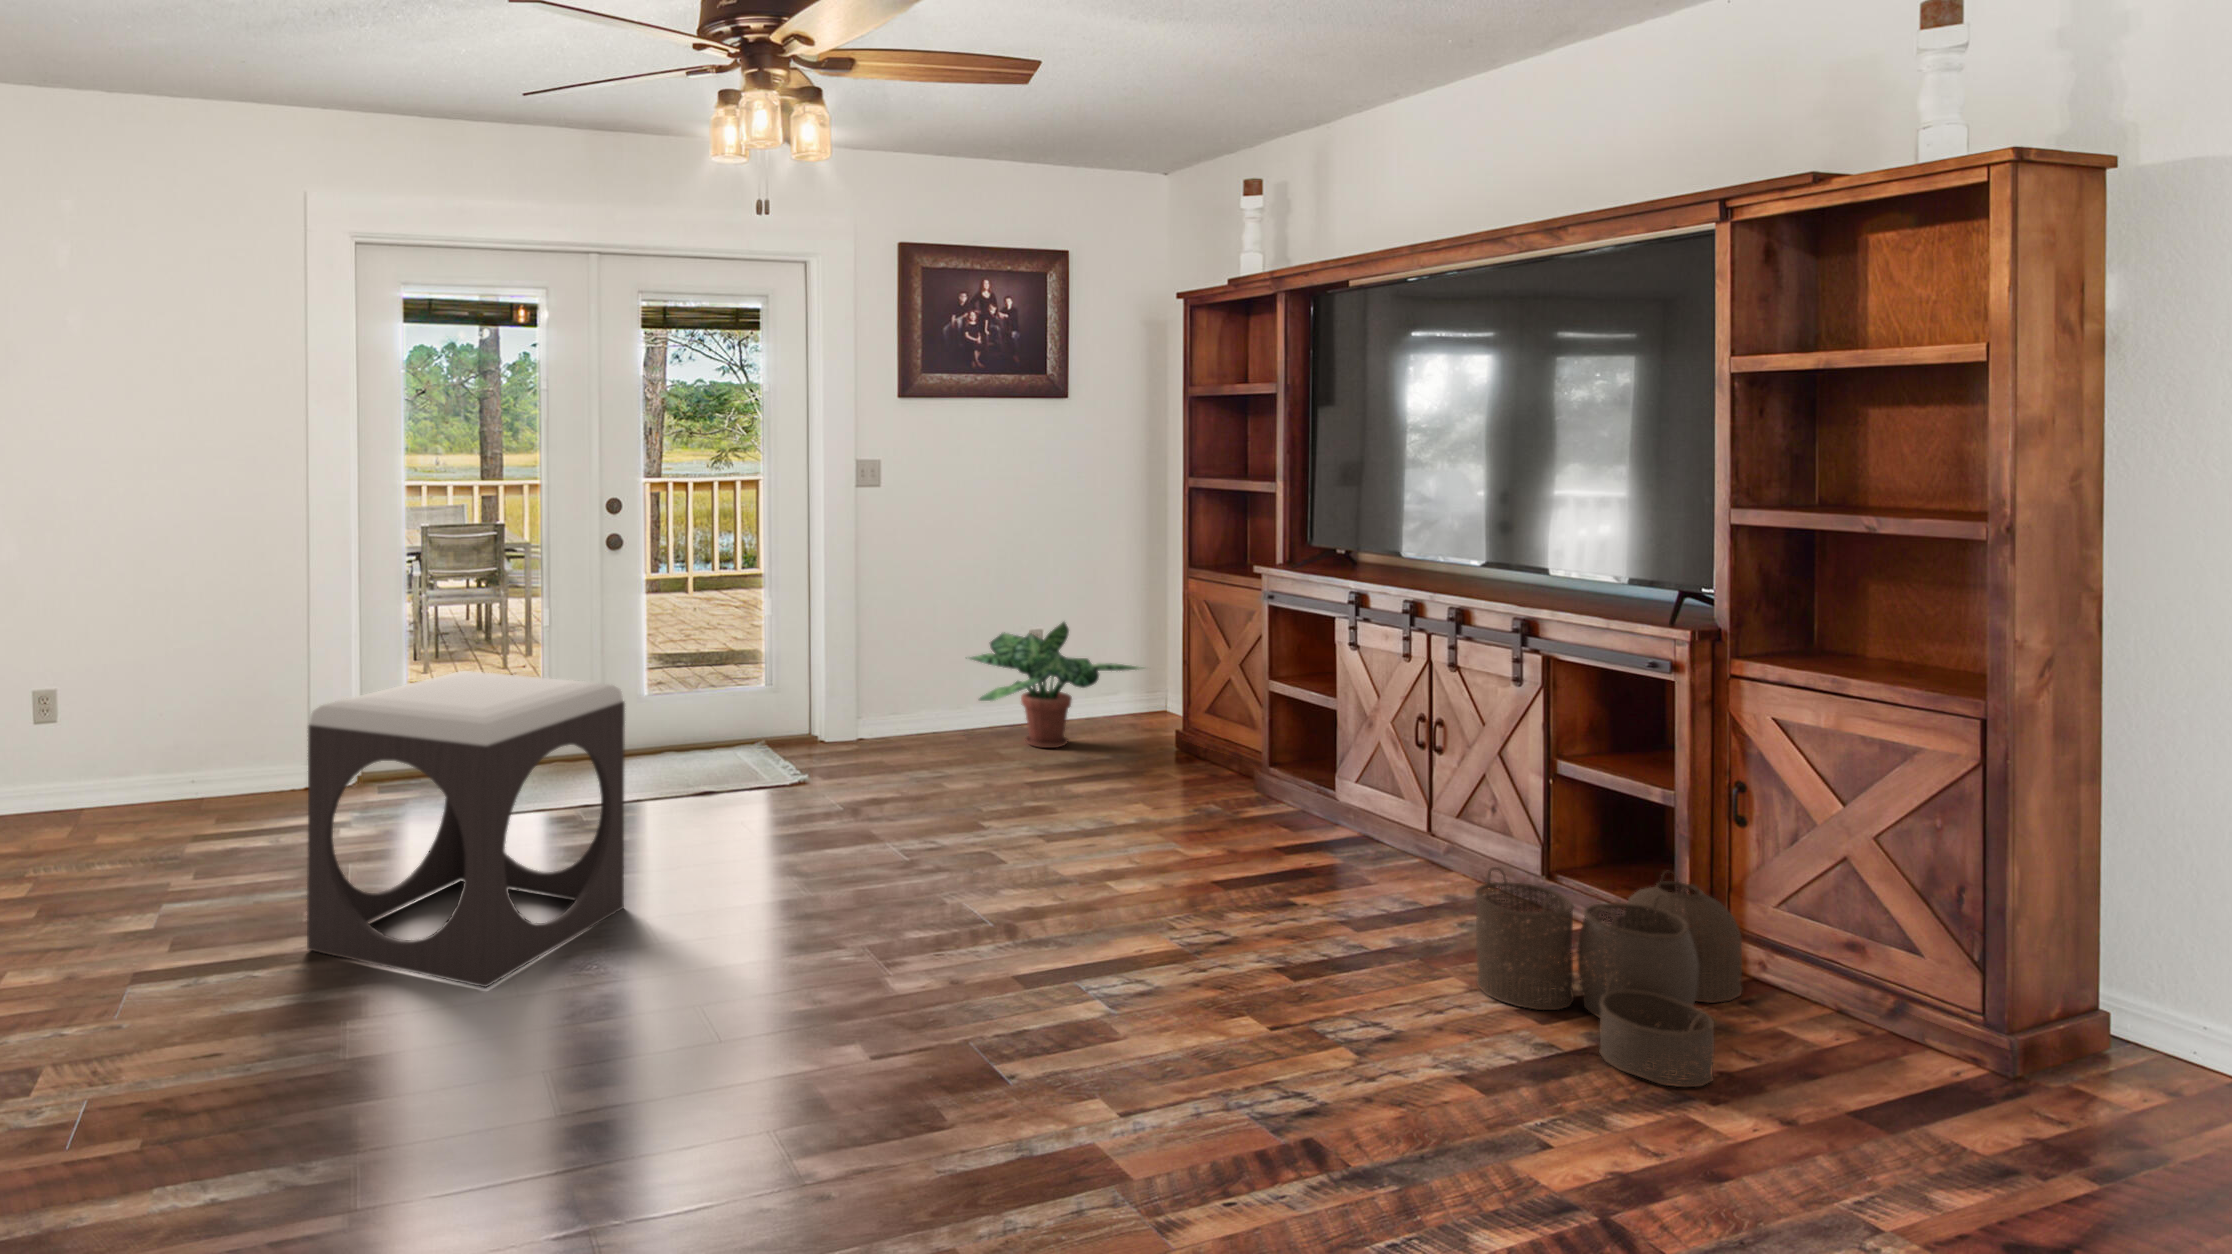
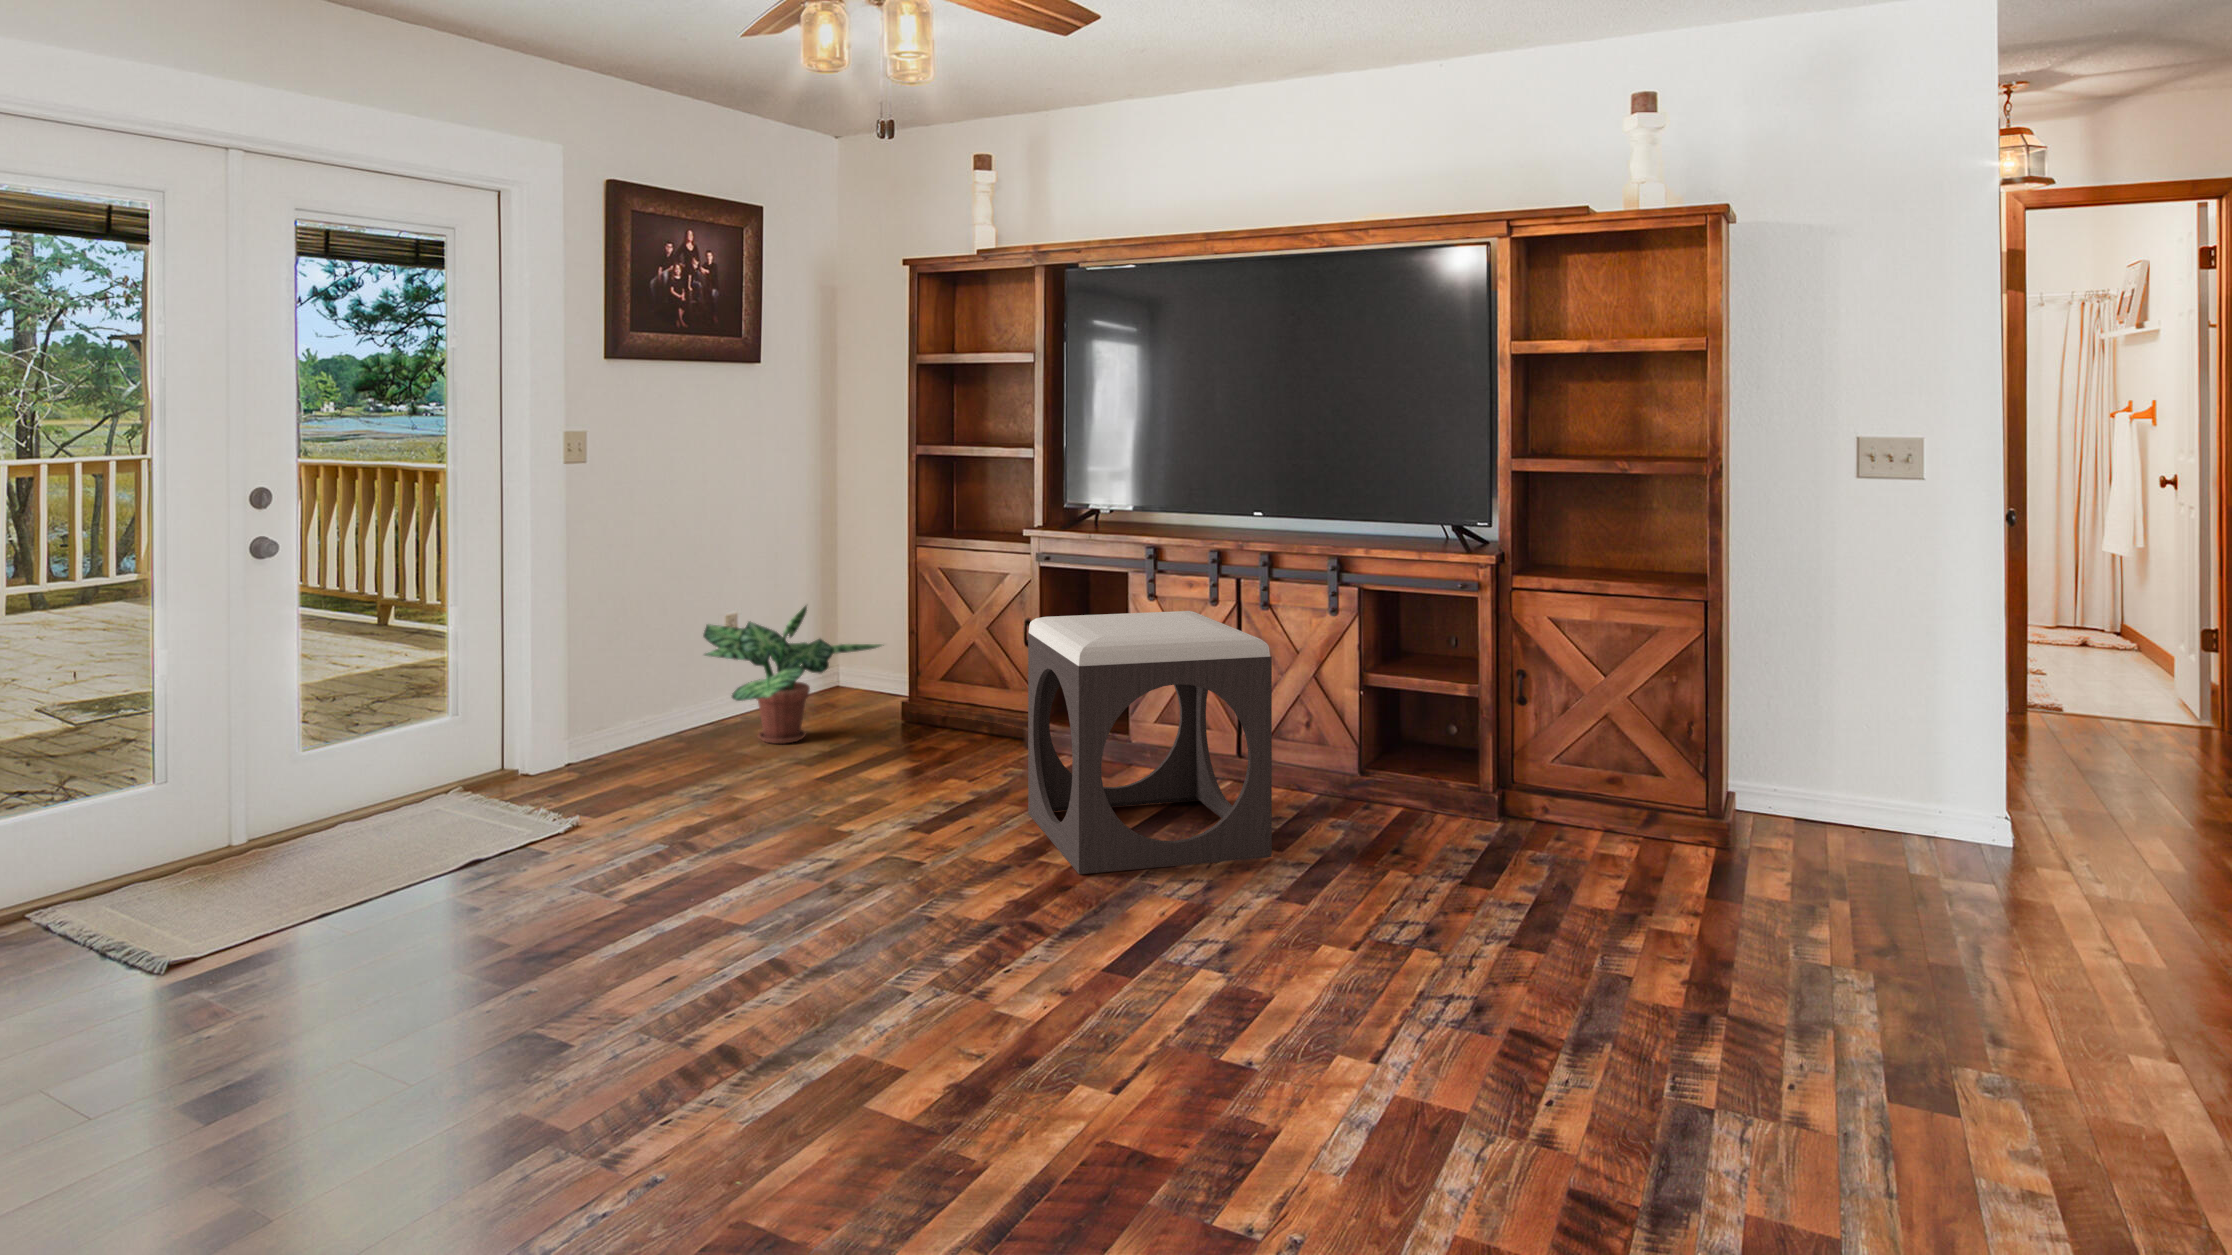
footstool: present [307,671,625,987] -> present [1028,611,1272,874]
woven basket: present [1475,867,1742,1087] -> none [1408,748,1626,908]

